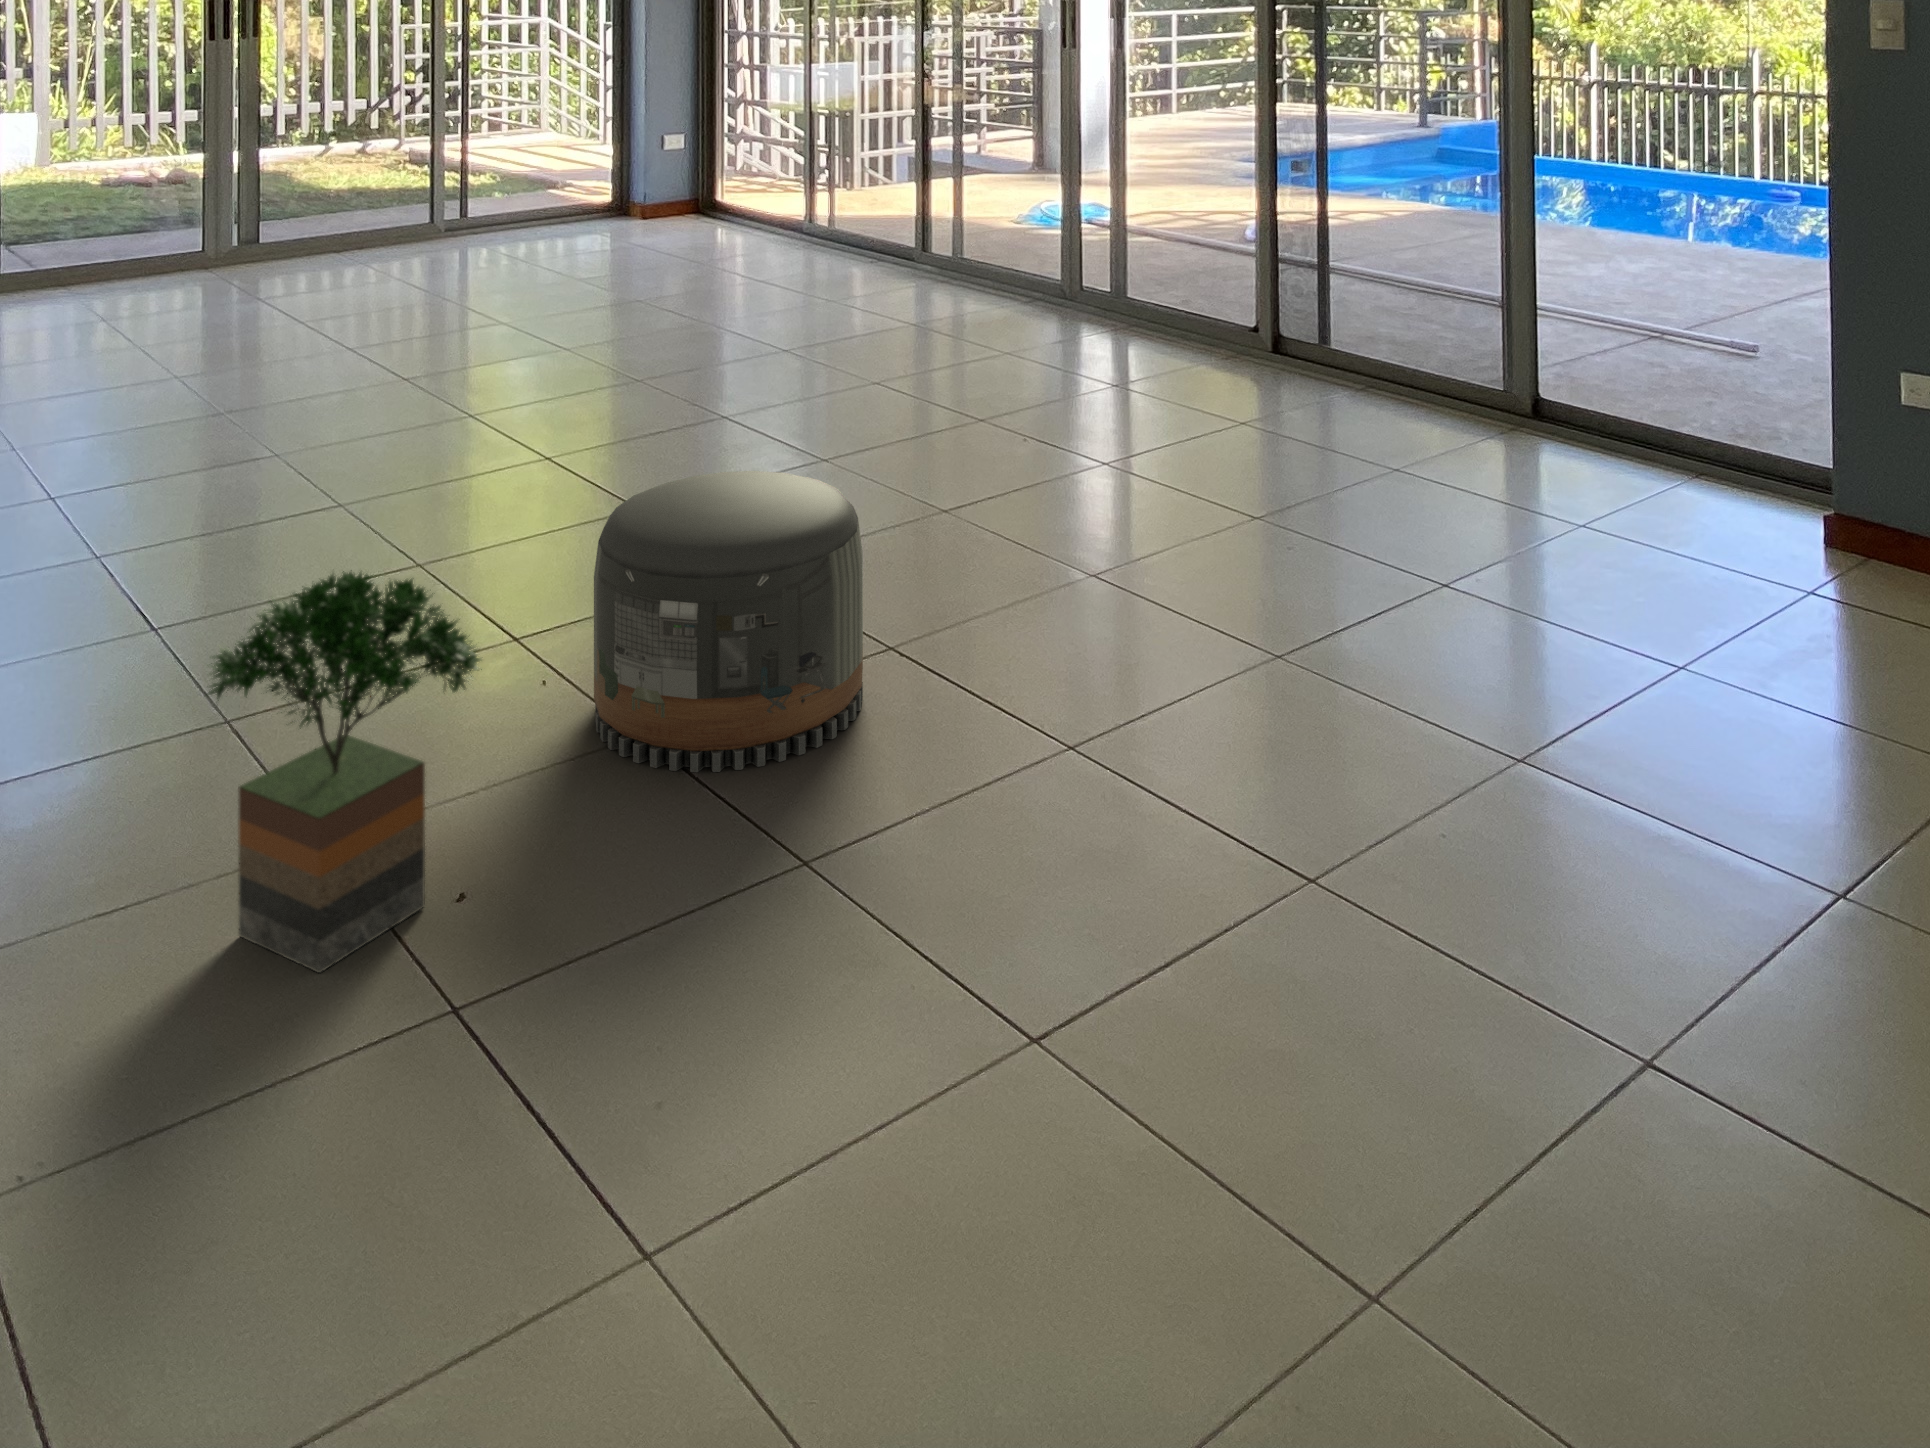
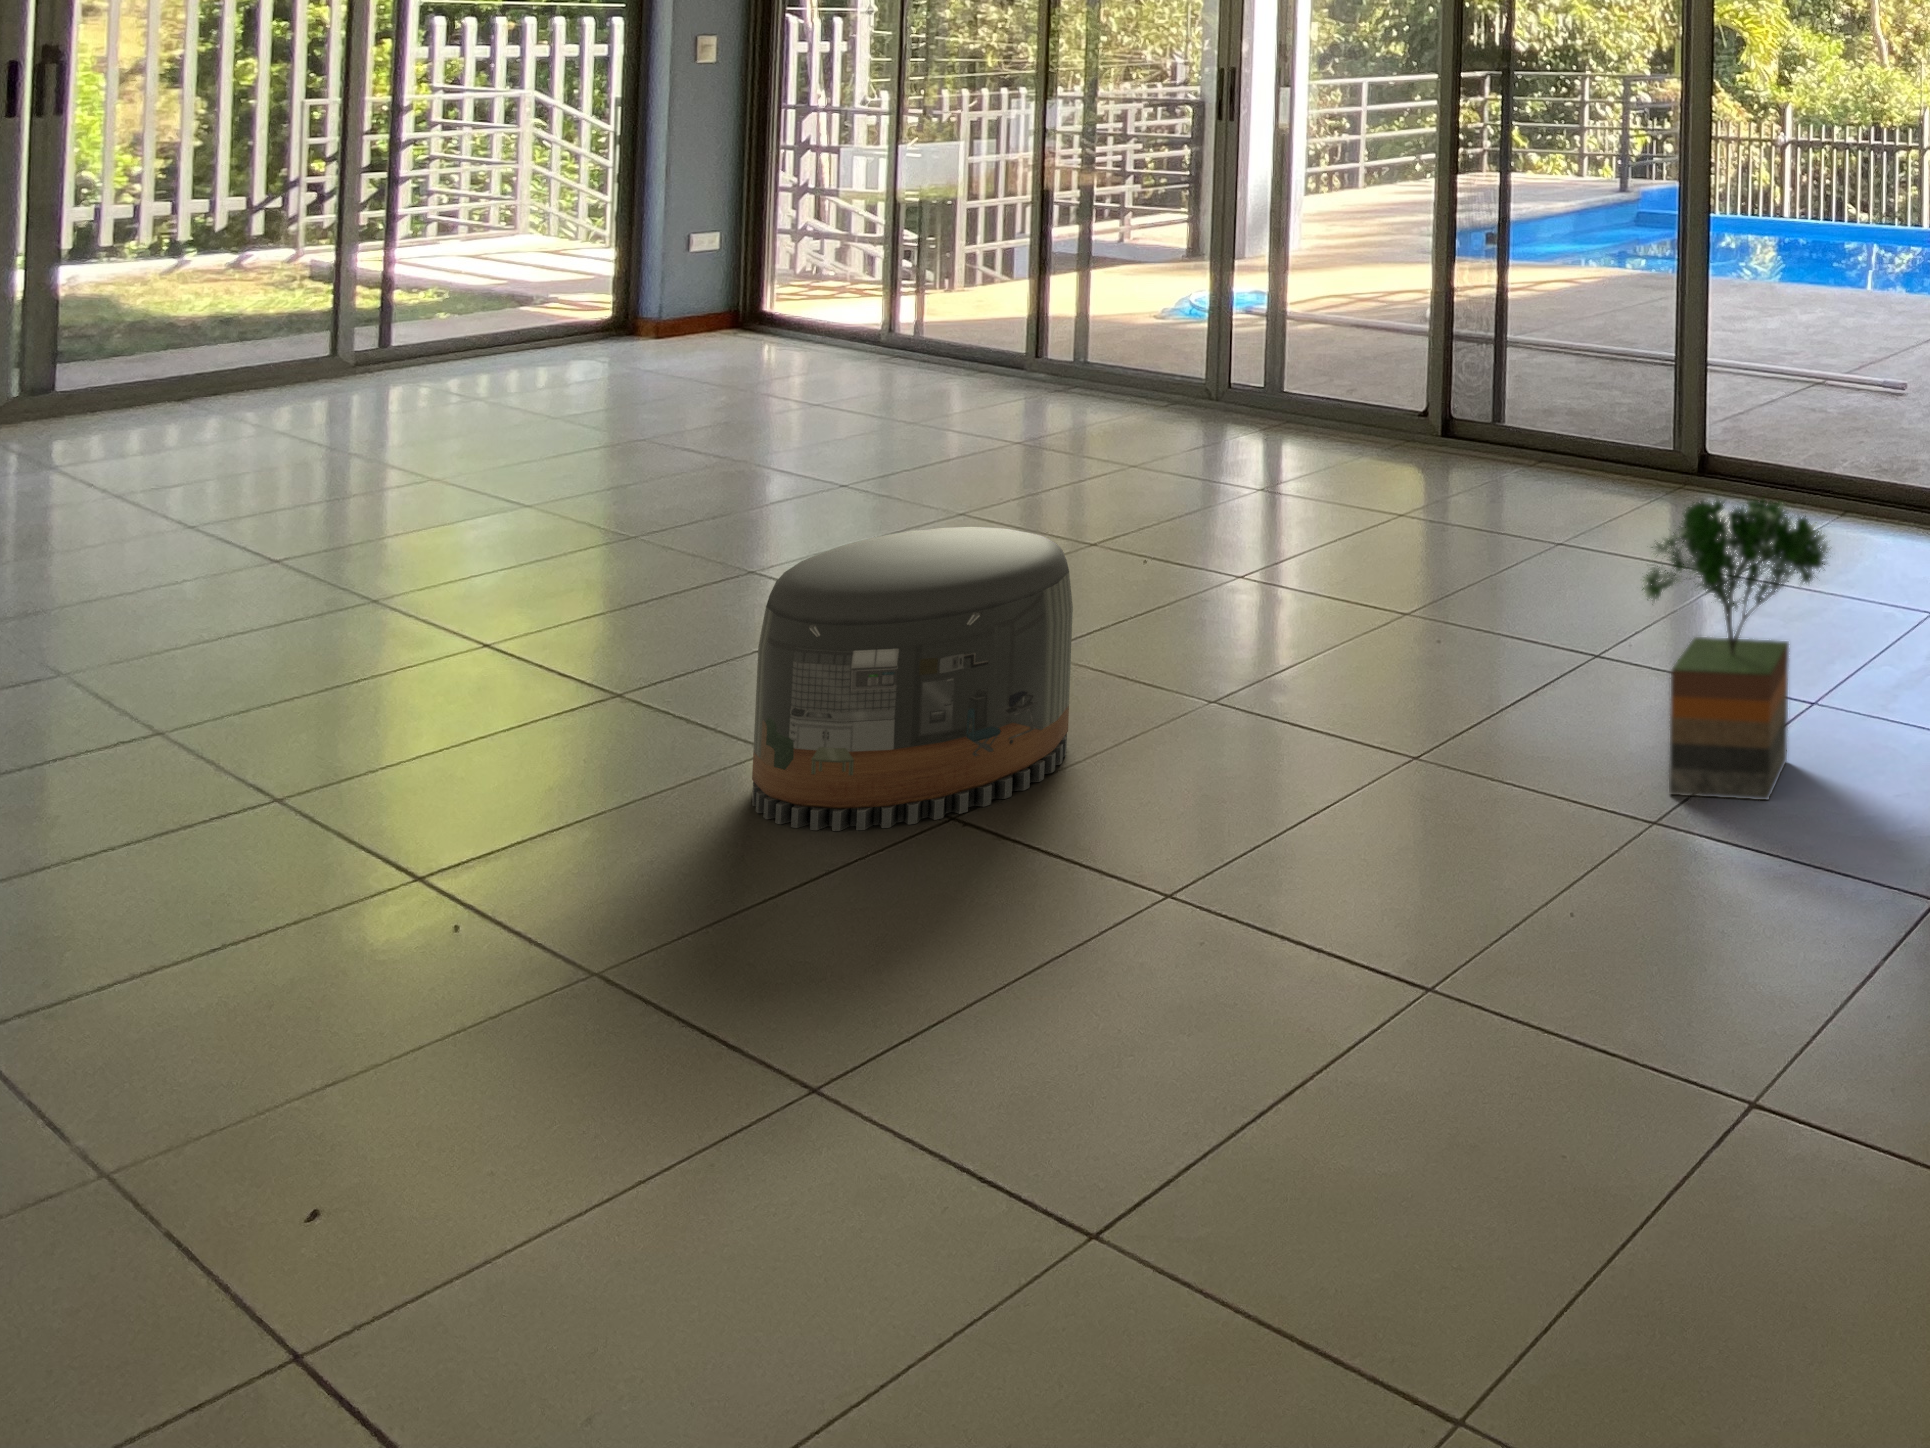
potted tree: present [208,570,482,973] -> present [1642,500,1831,800]

